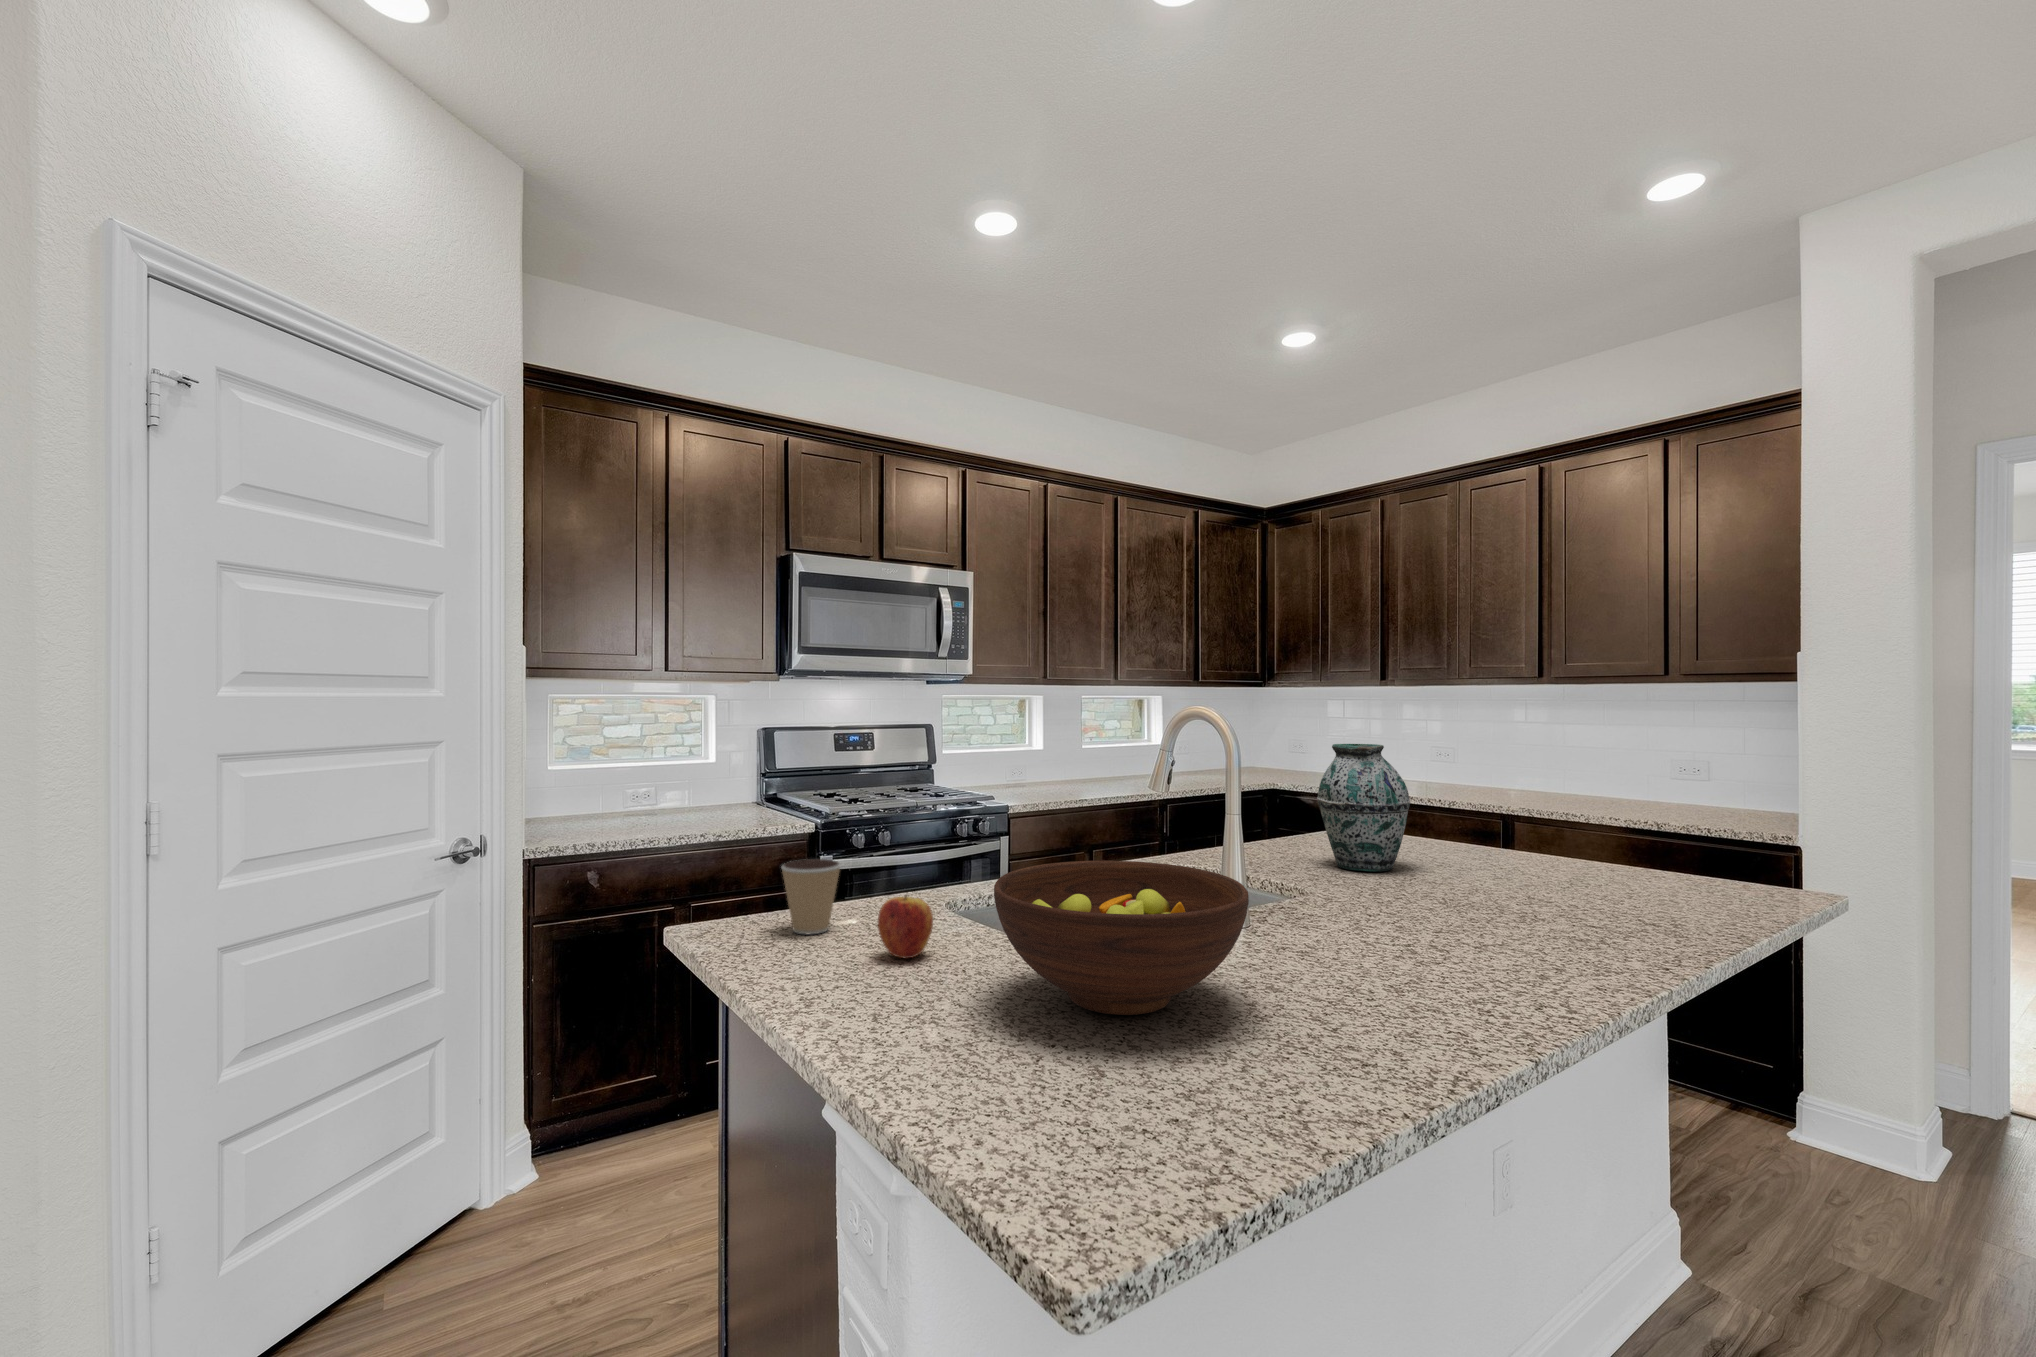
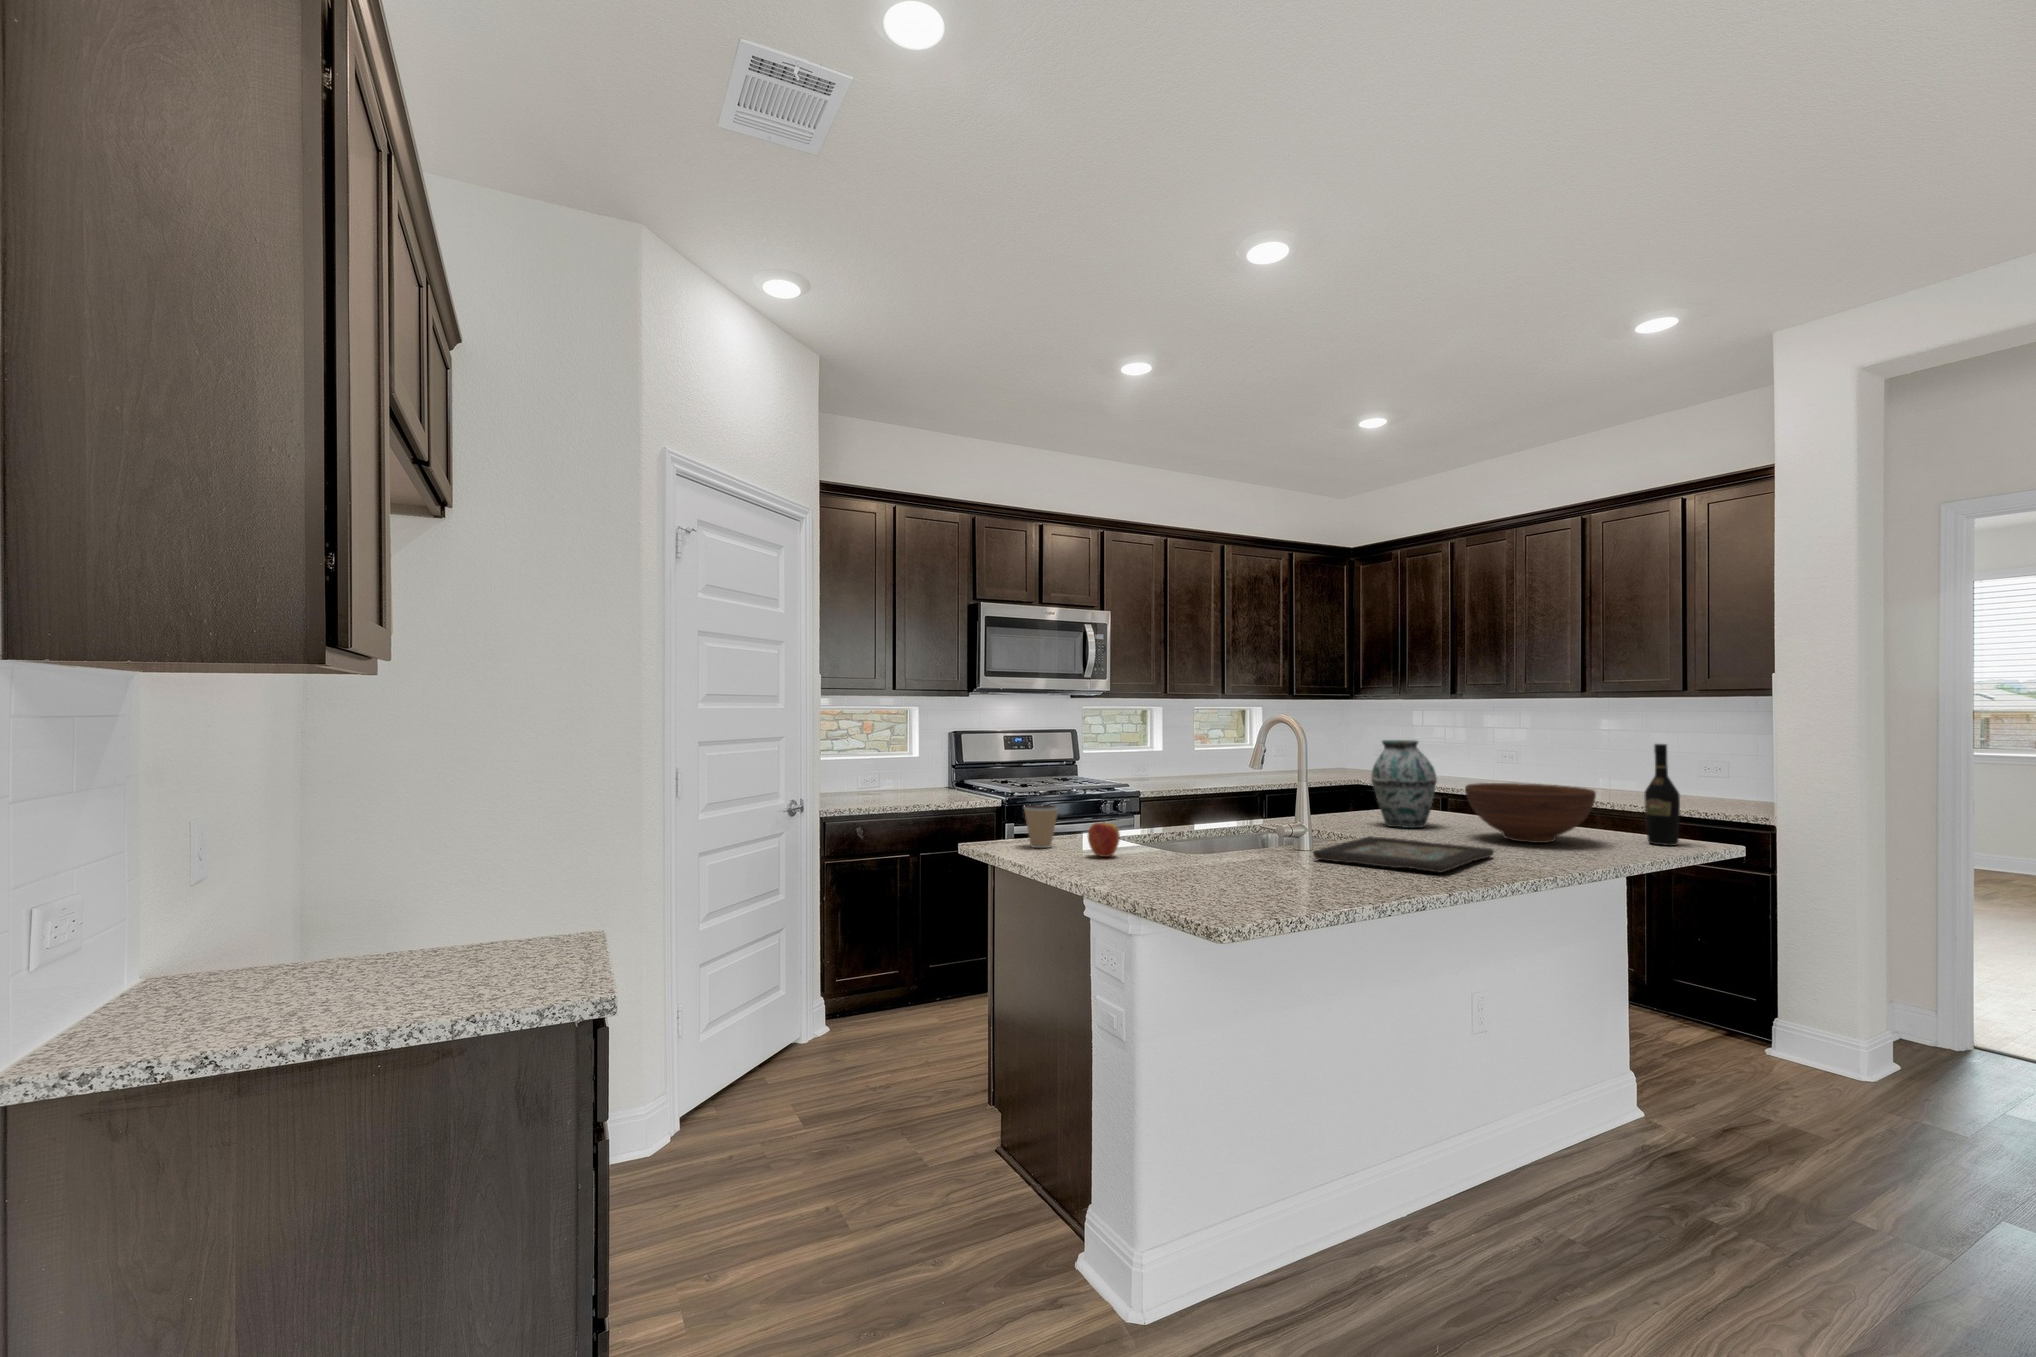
wine bottle: none [1717,752,1771,904] -> present [1645,744,1680,846]
fruit bowl: present [994,861,1249,1015] -> present [1465,783,1596,843]
decorative tray: none [1255,899,1535,994] -> present [1313,836,1494,872]

